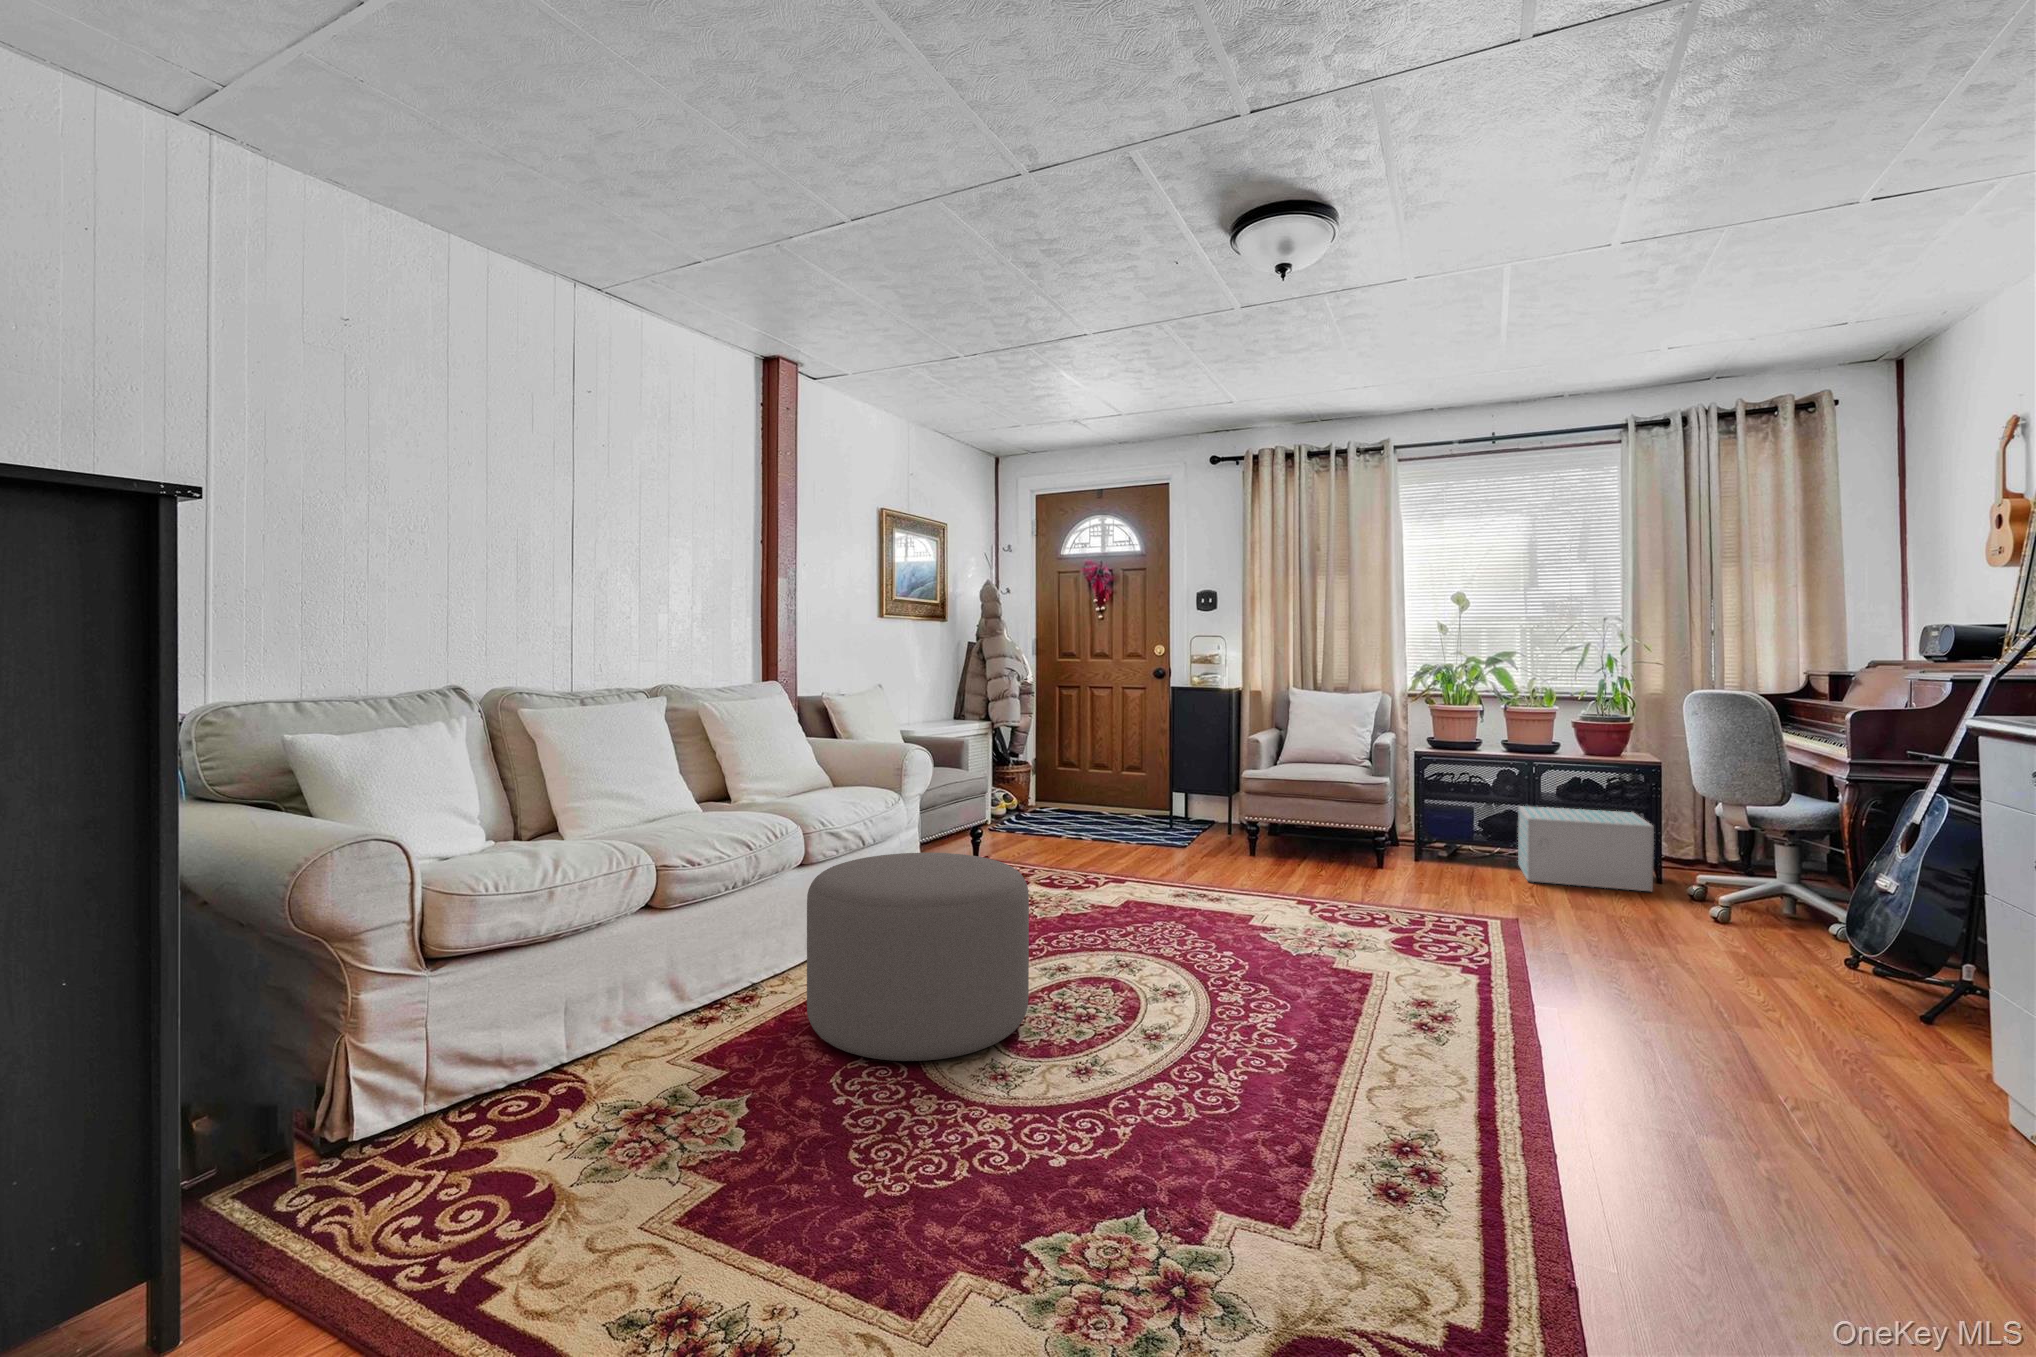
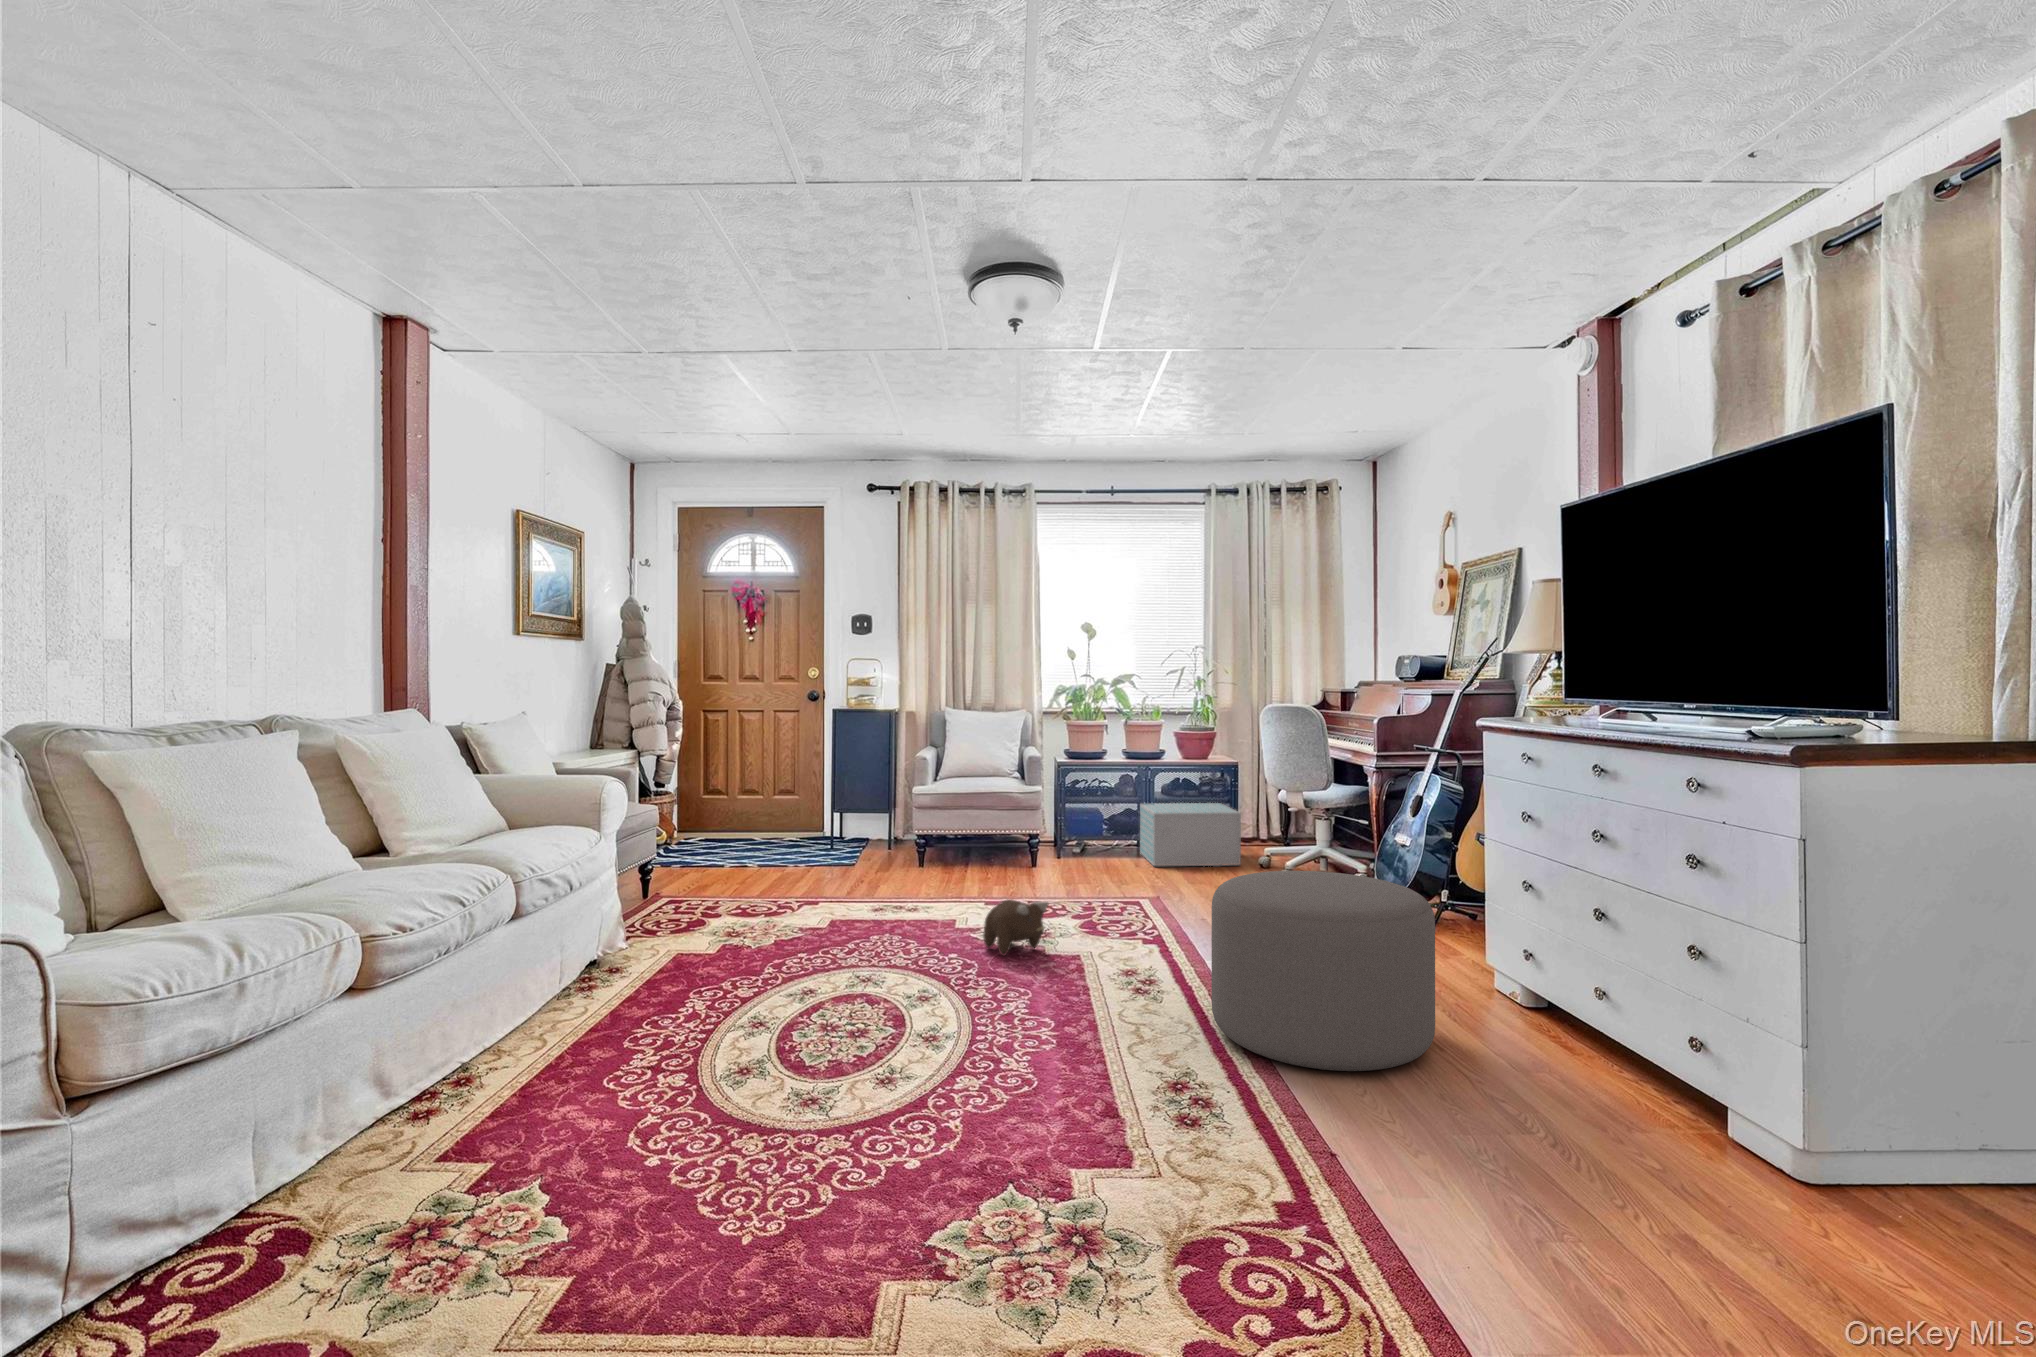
ottoman: present [807,853,1029,1061] -> present [1212,871,1435,1071]
plush toy: none [1265,899,1335,960] -> present [983,899,1049,956]

